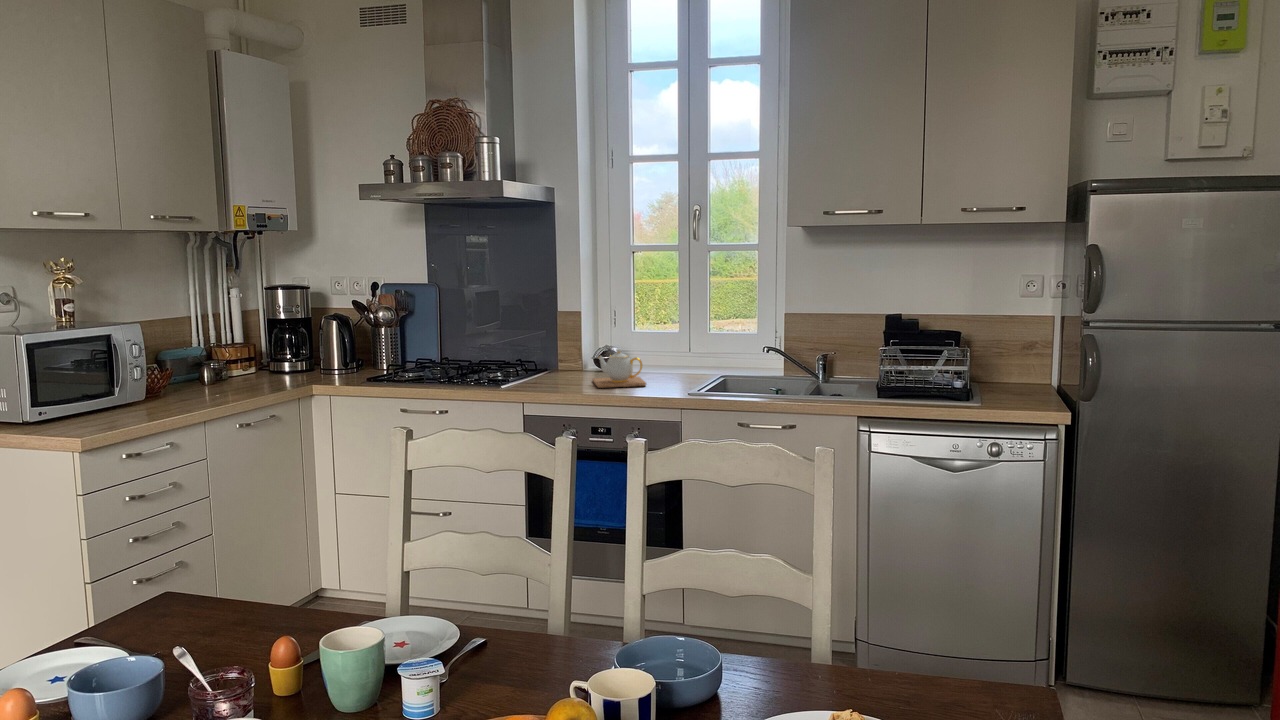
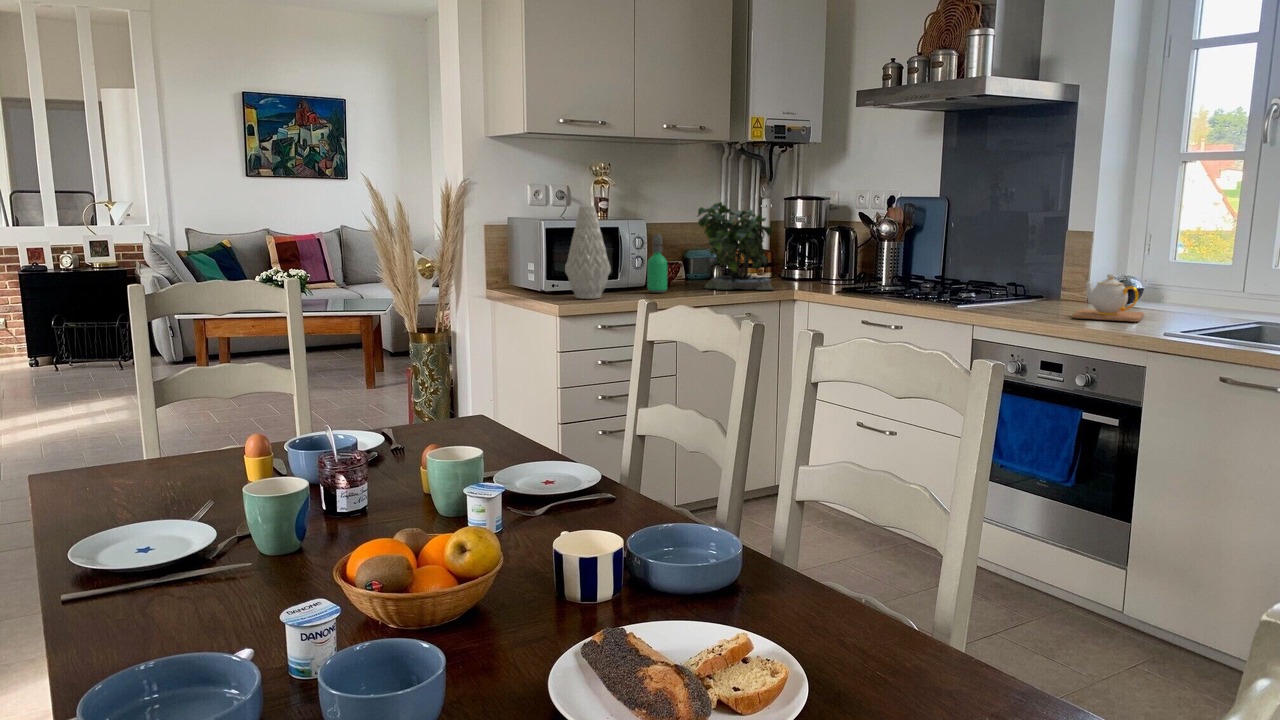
potted plant: none [193,293,297,394] -> present [698,198,773,290]
vase: none [59,315,122,426] -> present [565,206,611,299]
soap dispenser: none [153,340,180,407] -> present [647,234,667,293]

